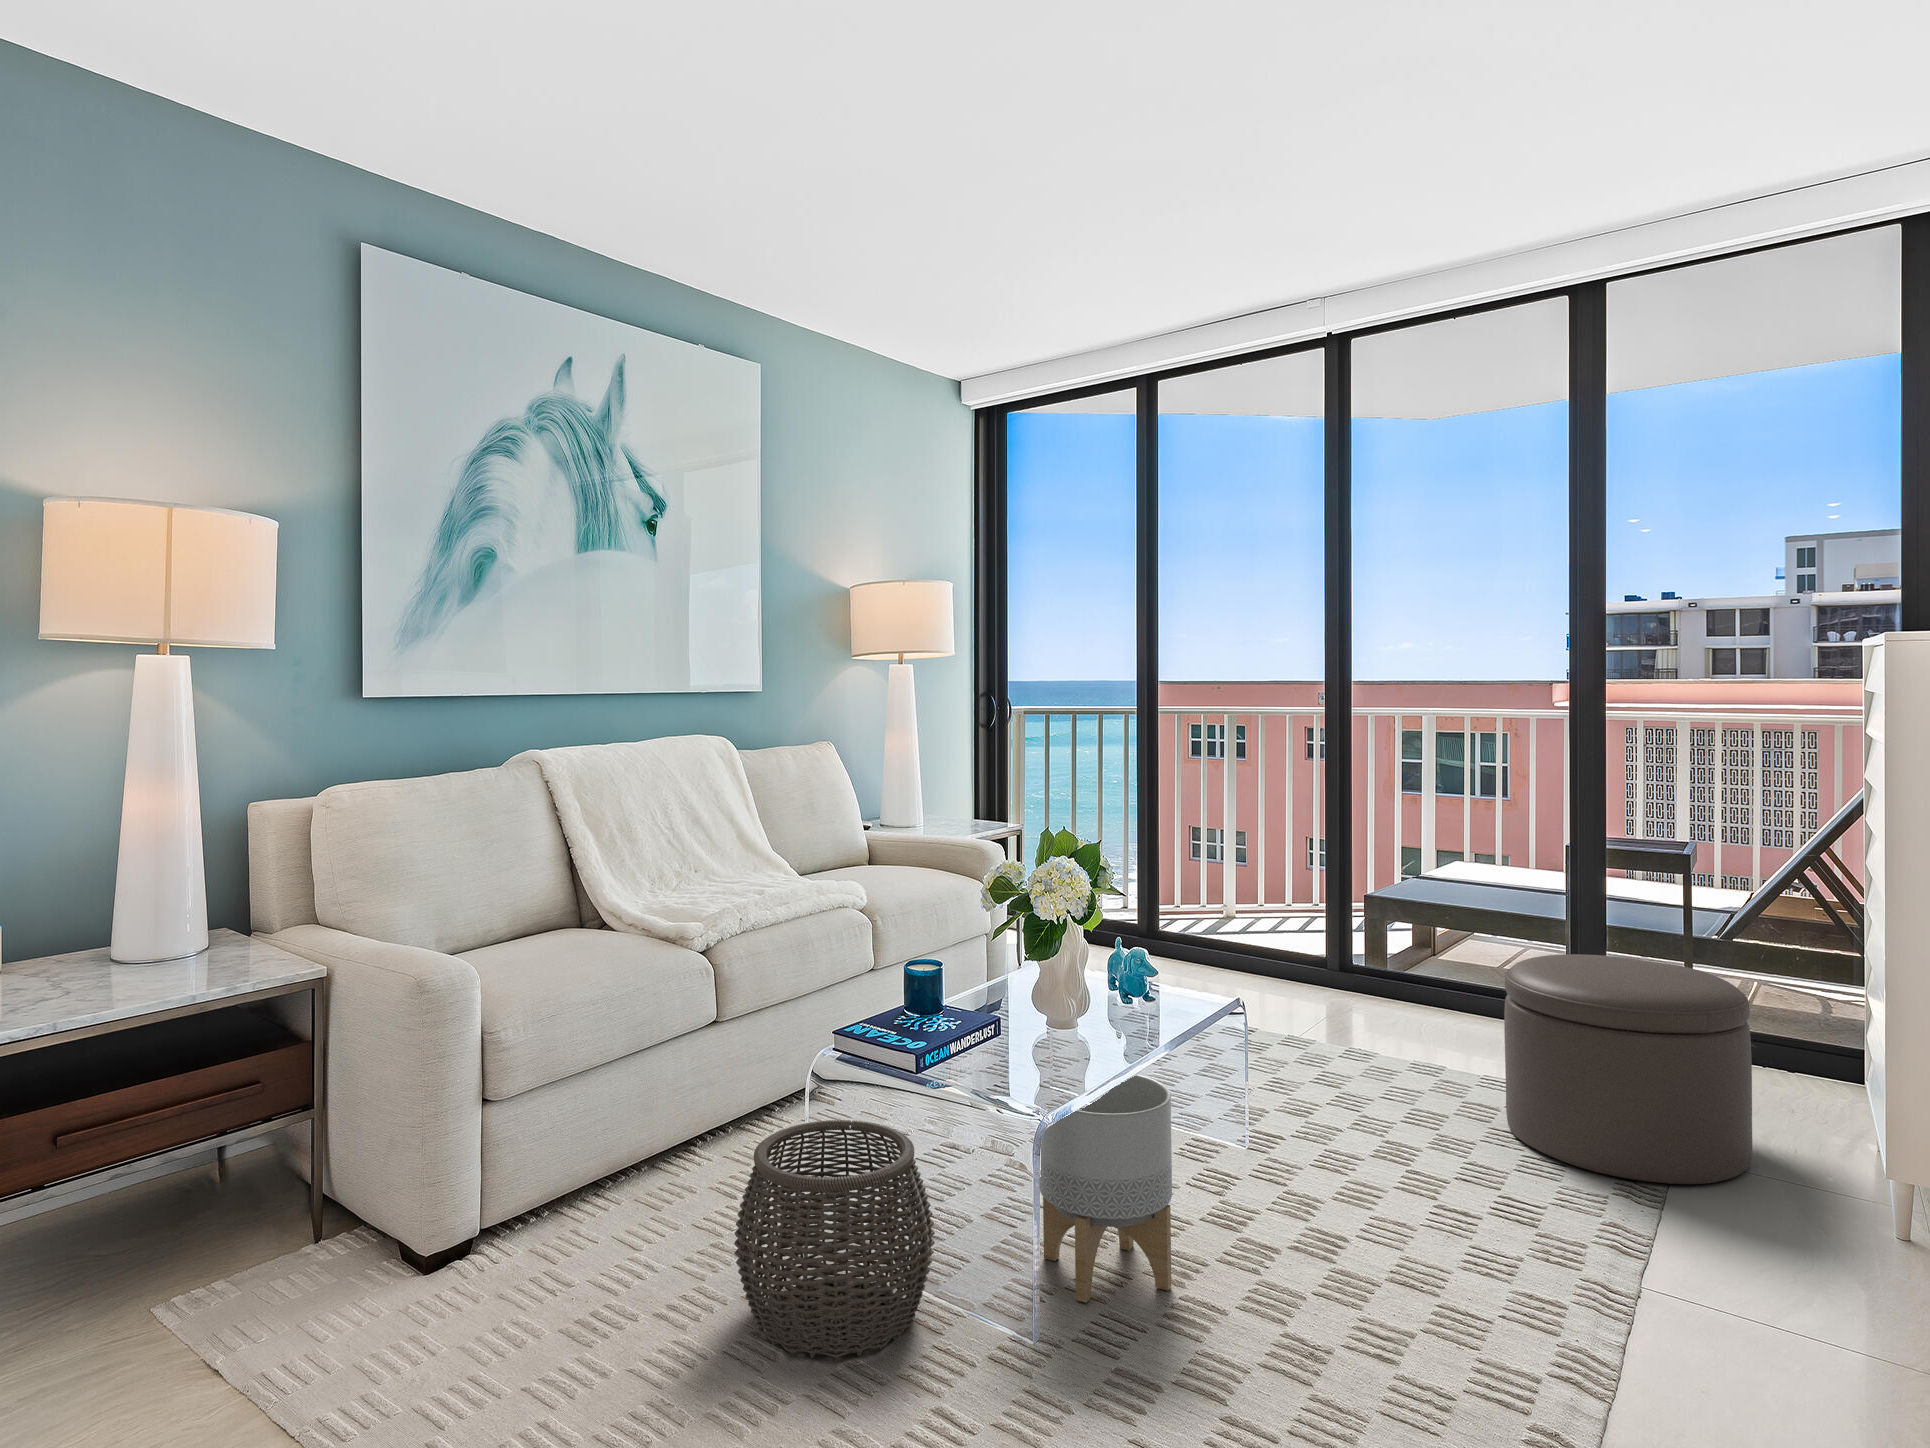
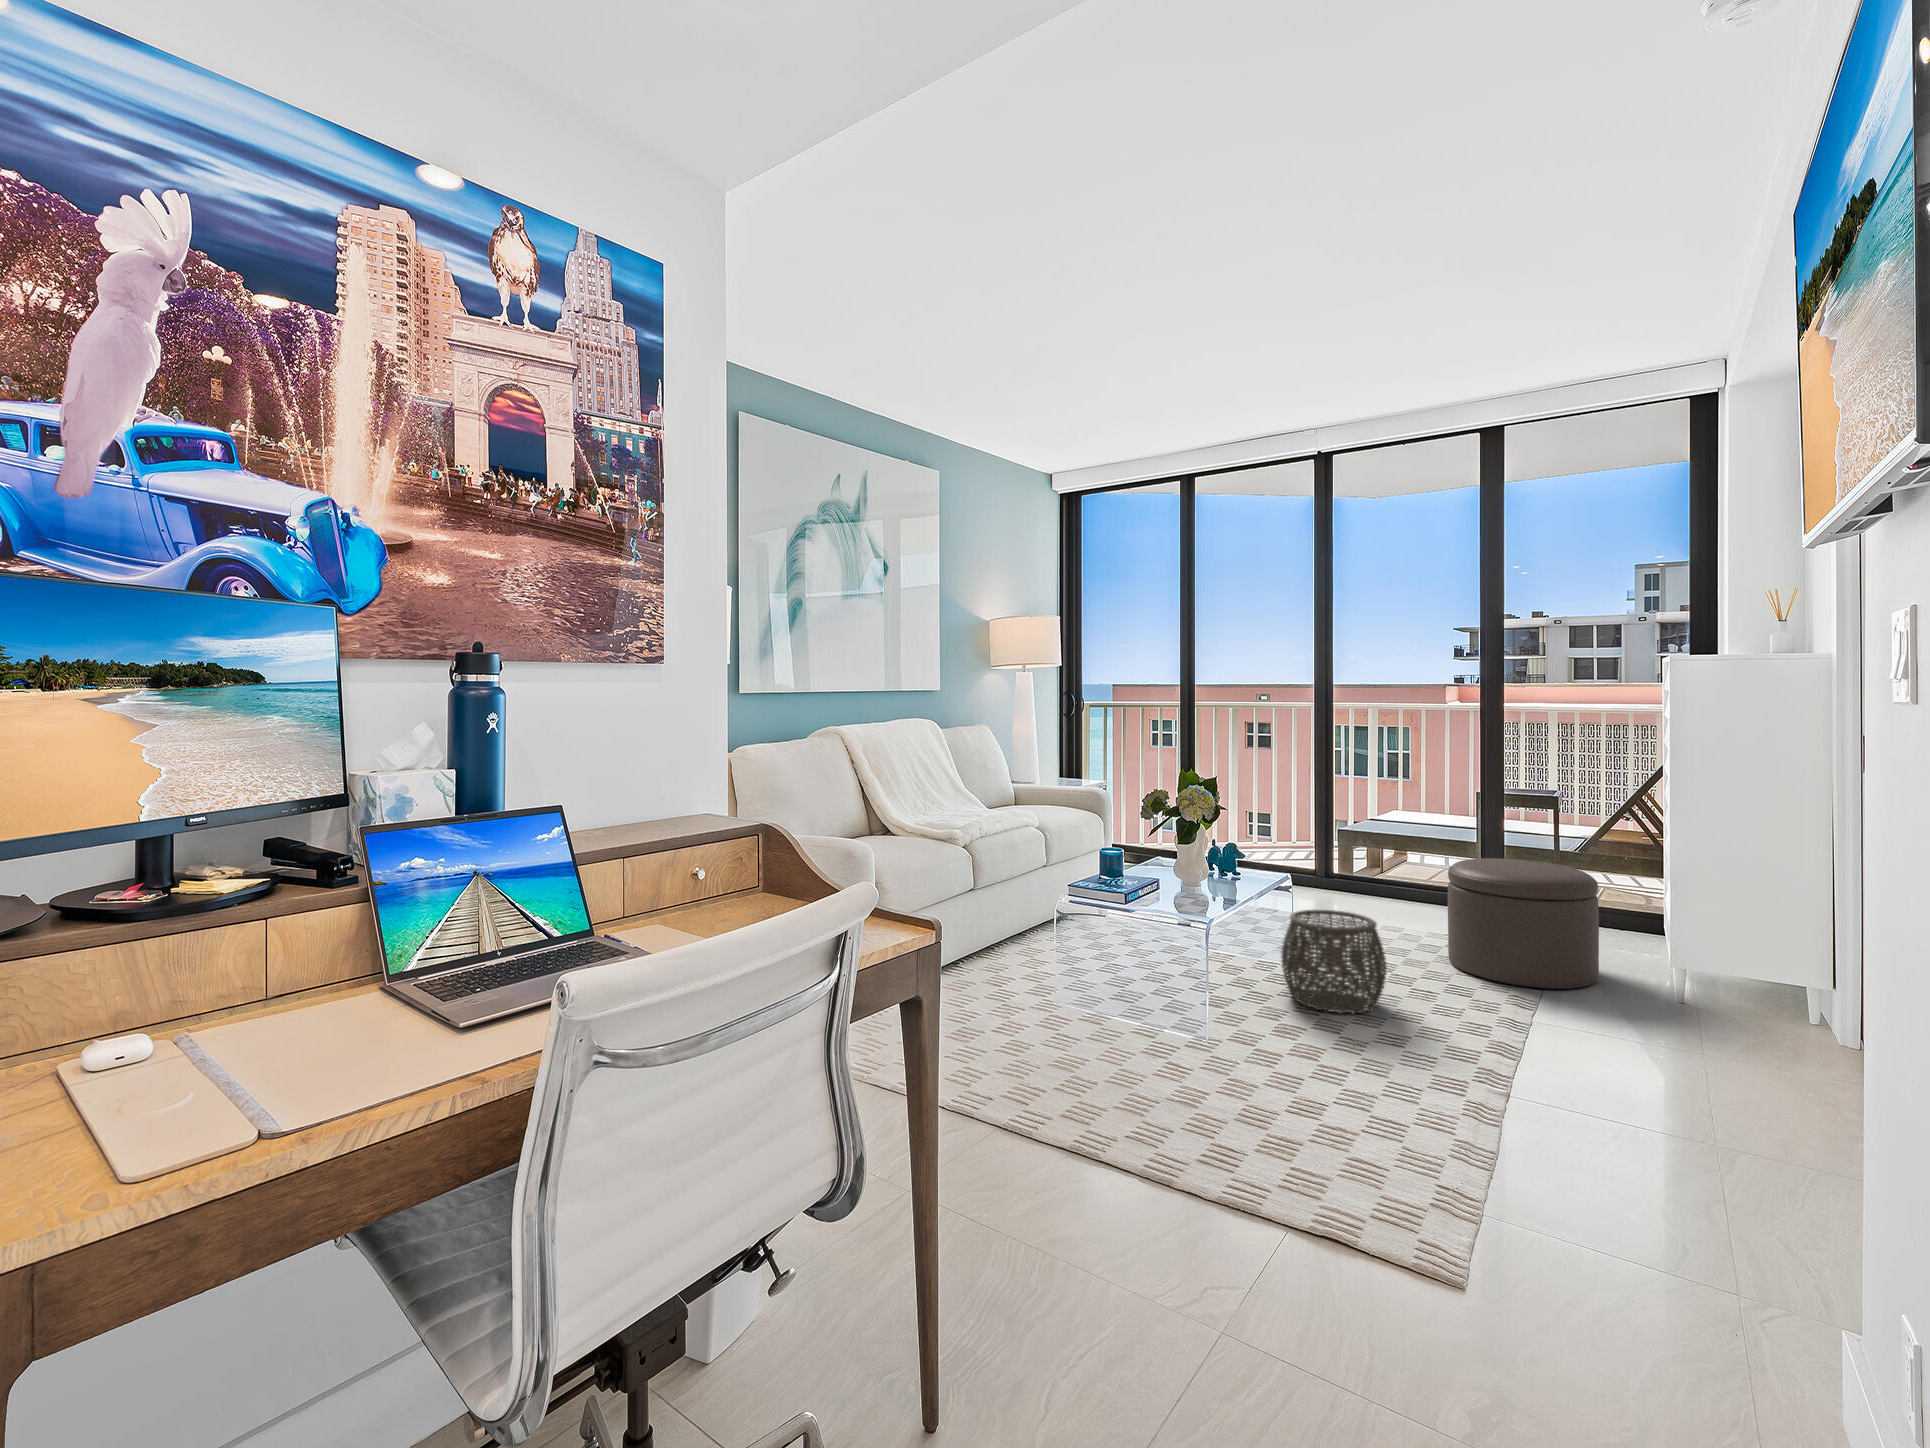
planter: present [1039,1074,1172,1303] -> none [1194,916,1273,1040]
woven basket: present [734,1120,935,1359] -> present [1281,909,1387,1014]

